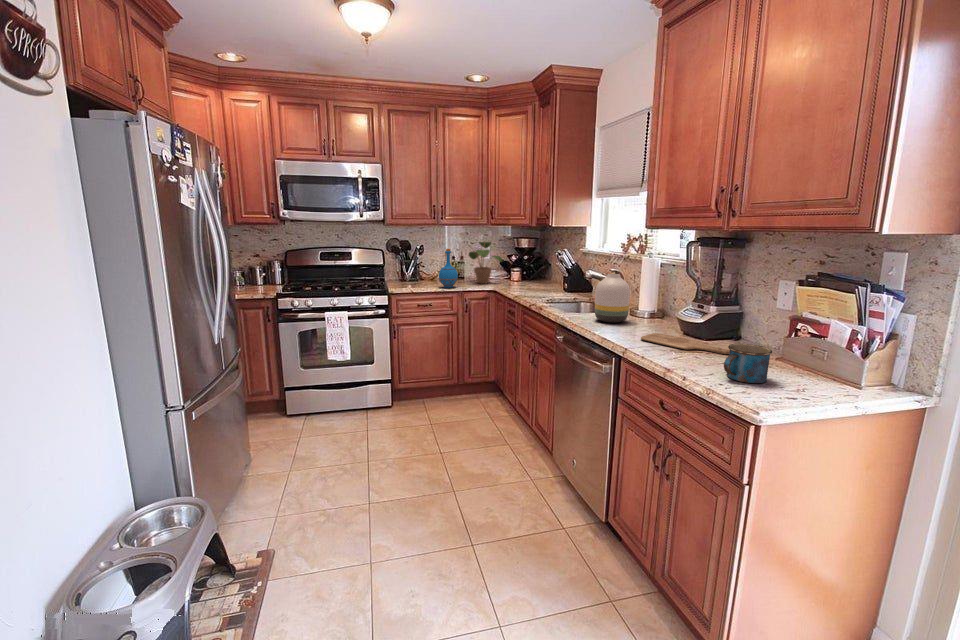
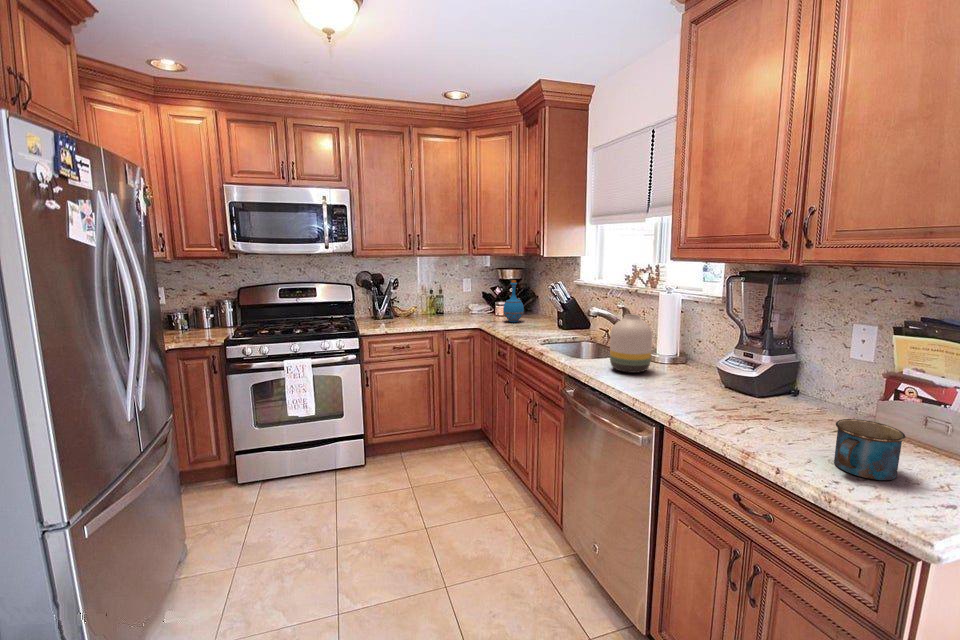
potted plant: present [469,242,502,284] -> none [441,273,486,320]
bottle: present [439,249,458,288] -> present [503,280,524,322]
cutting board: present [641,333,730,354] -> none [681,390,807,423]

